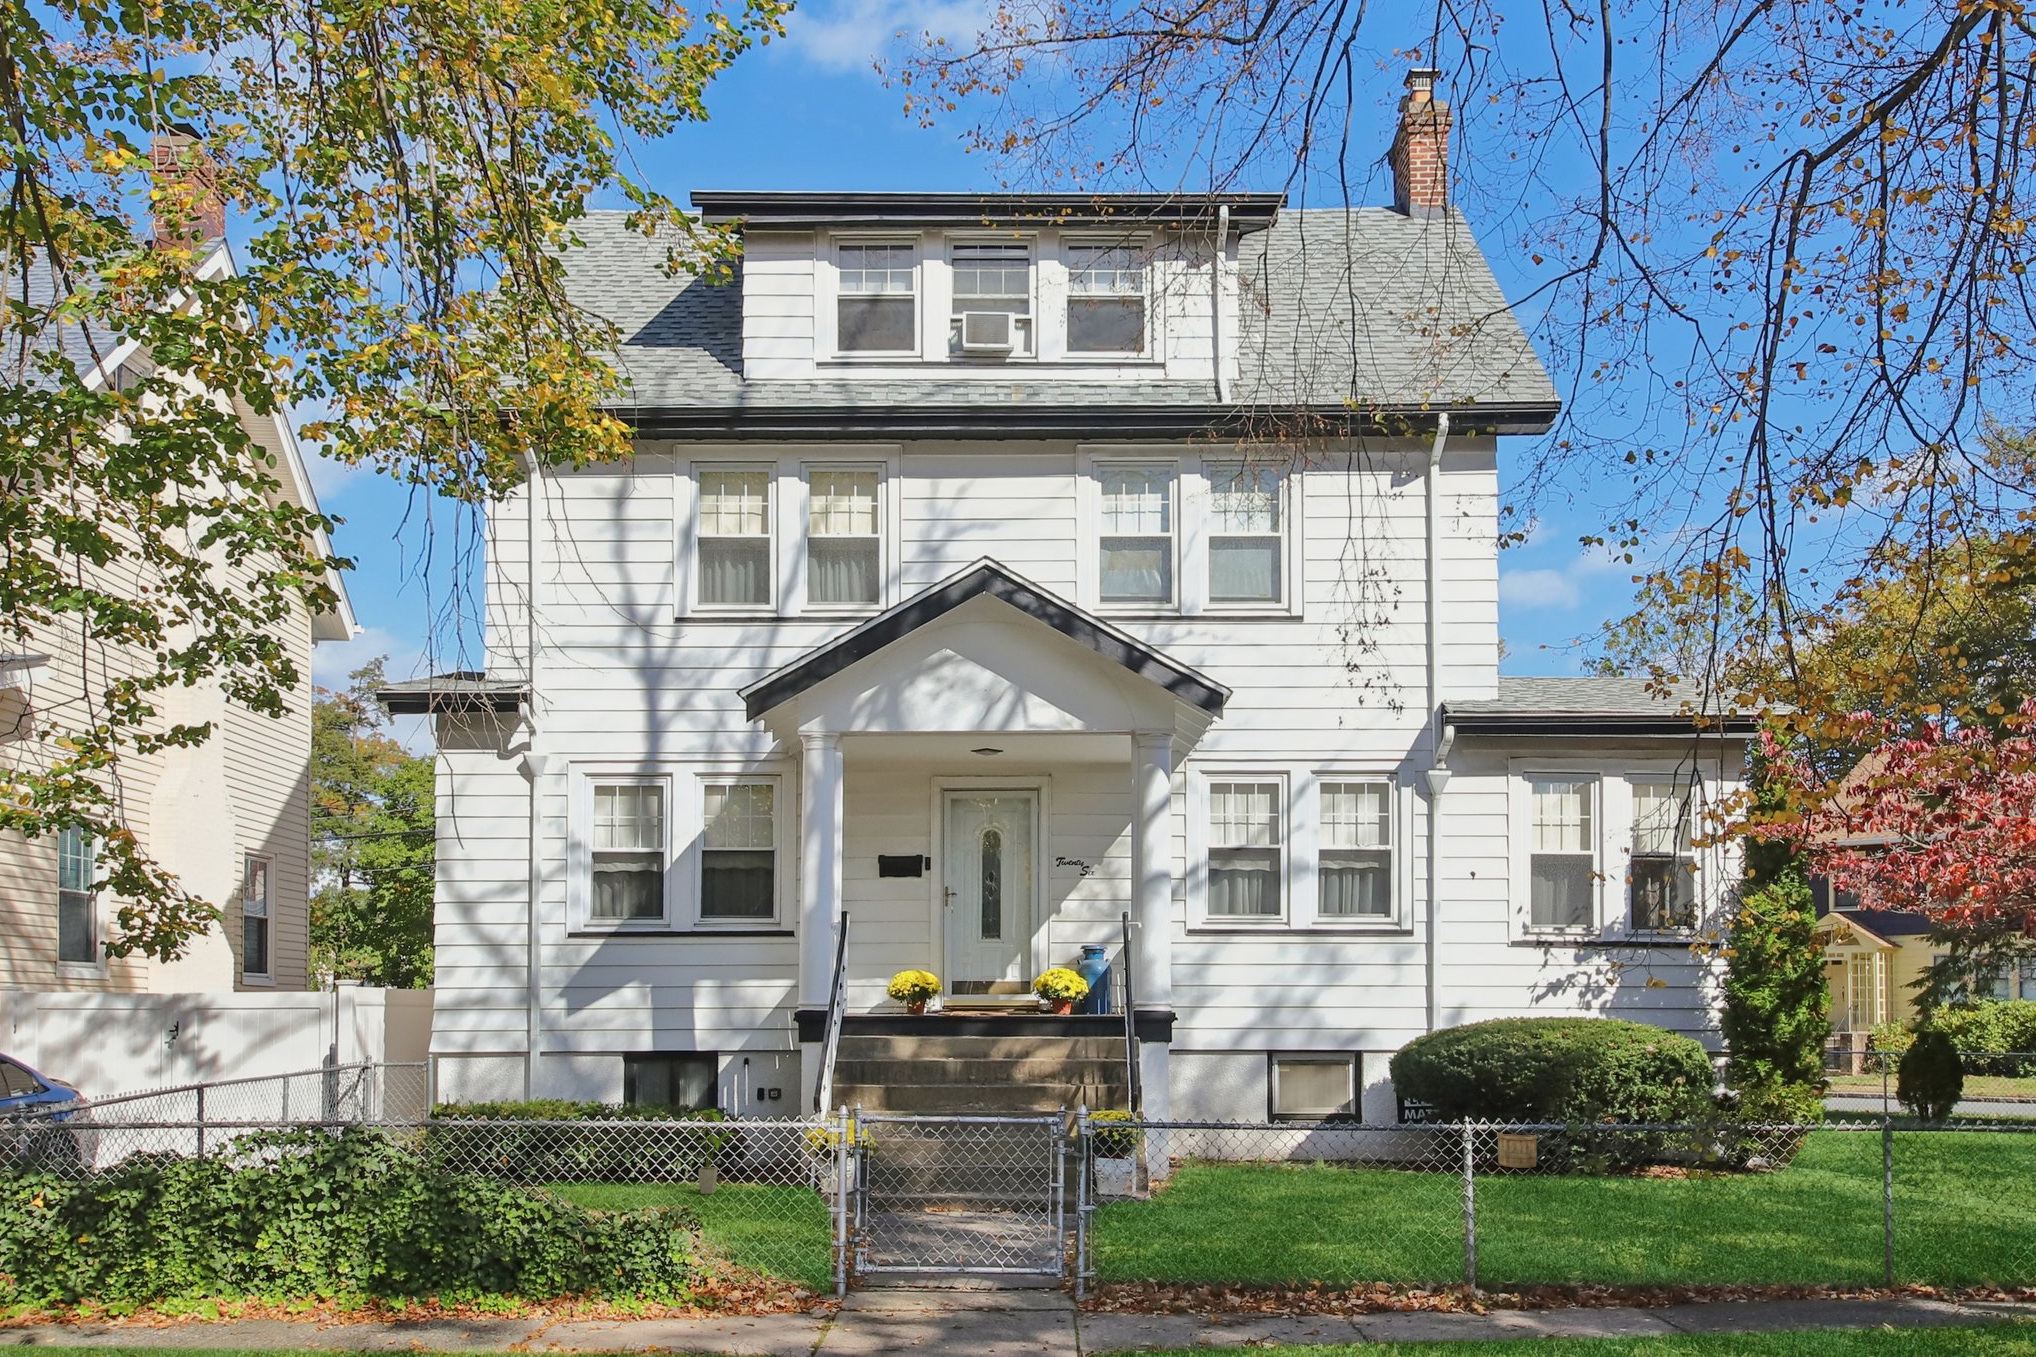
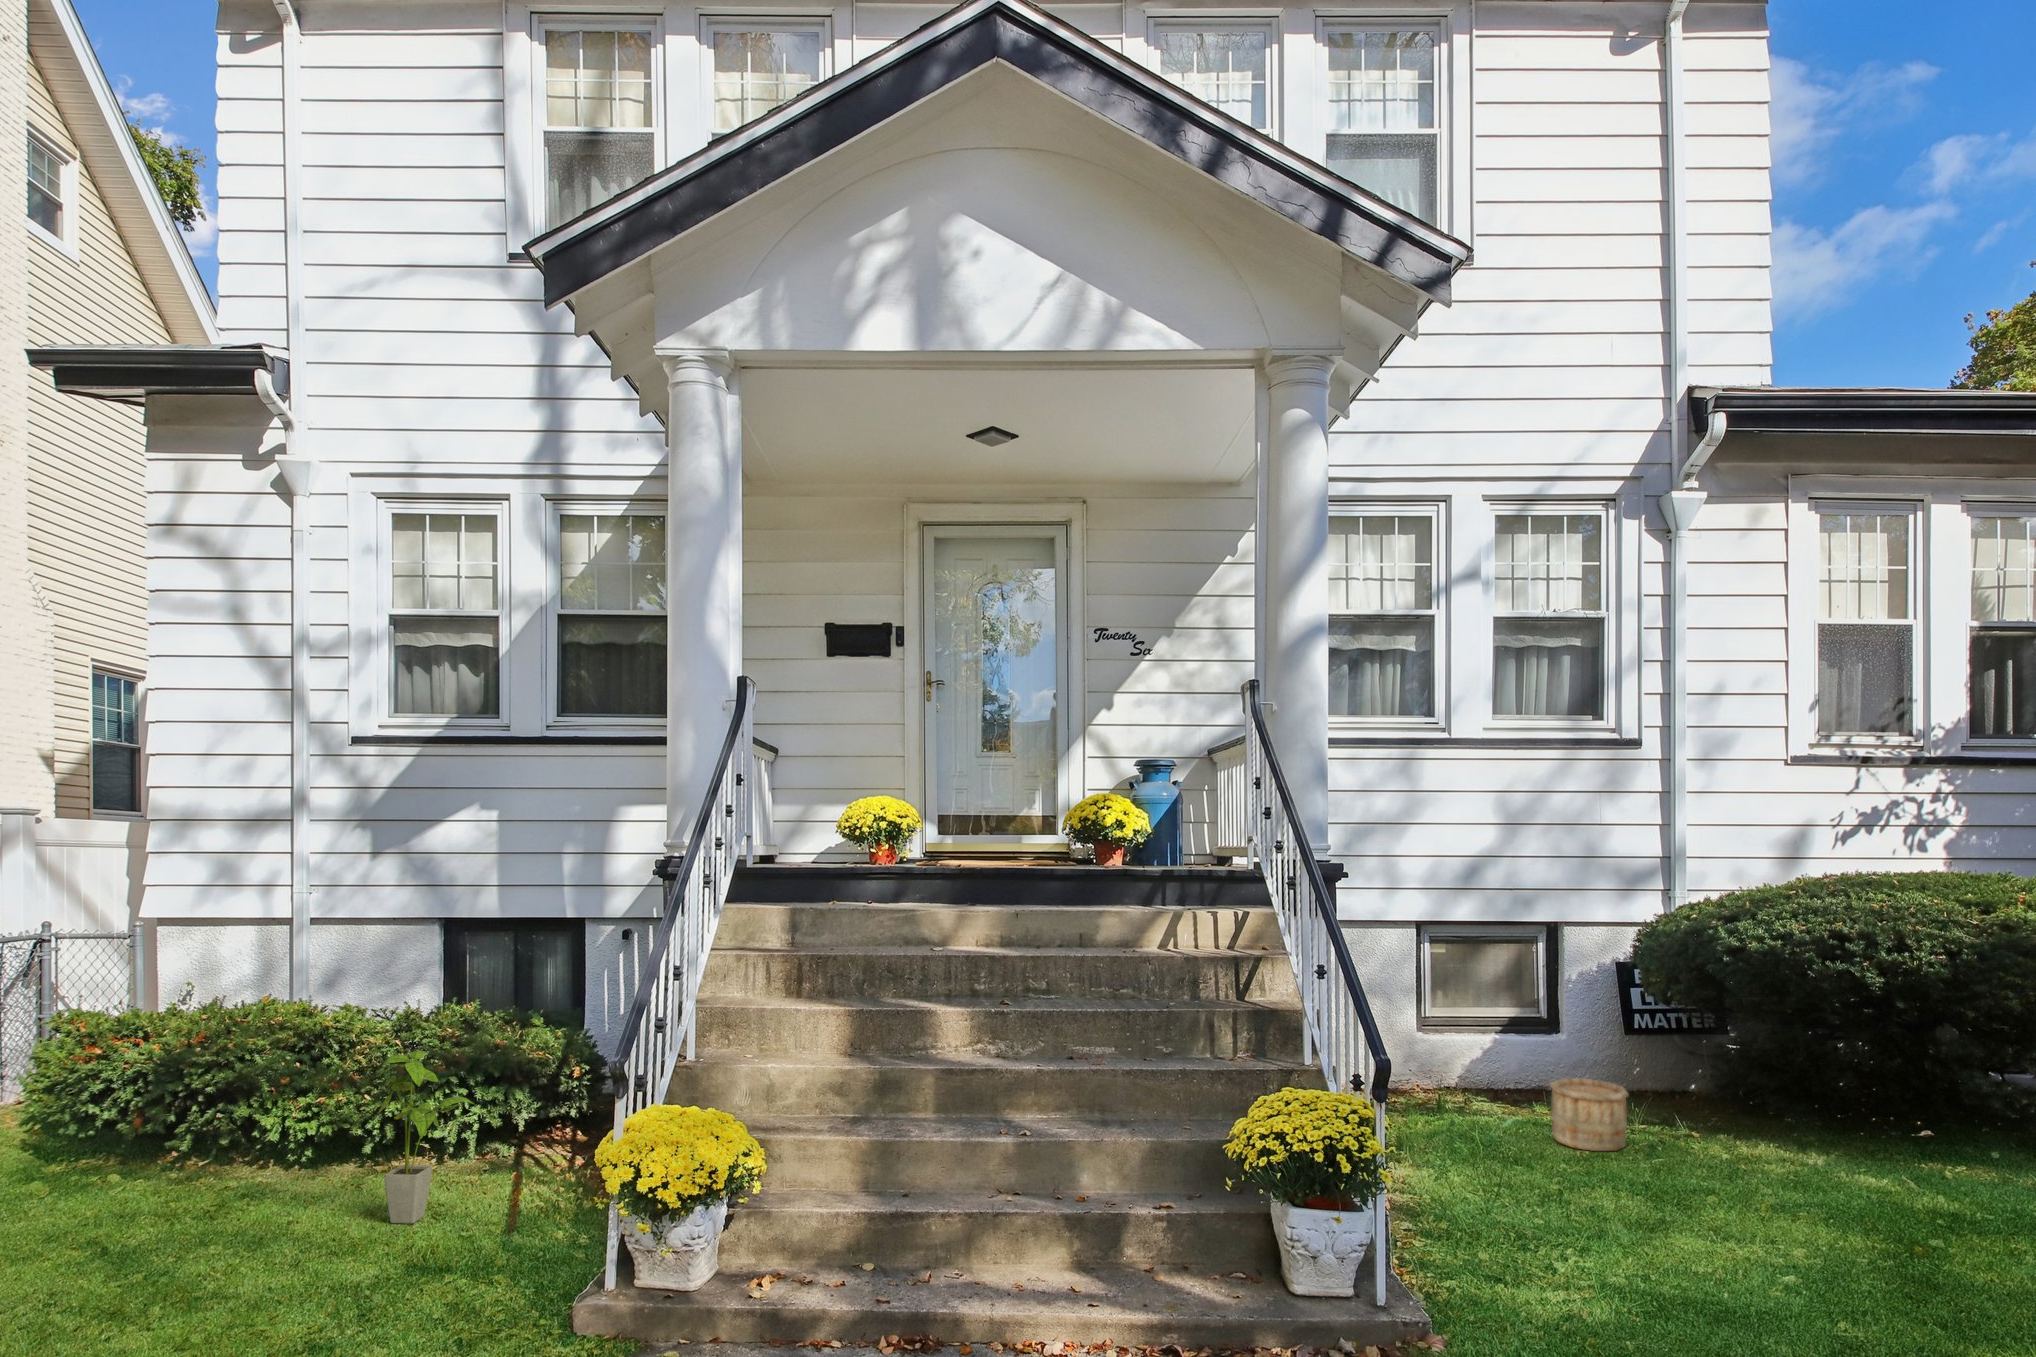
wooden bucket: present [1497,1133,1537,1168] -> present [1550,1078,1628,1151]

